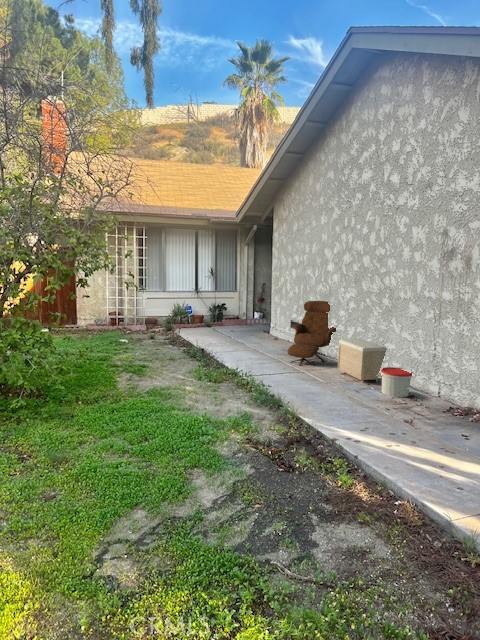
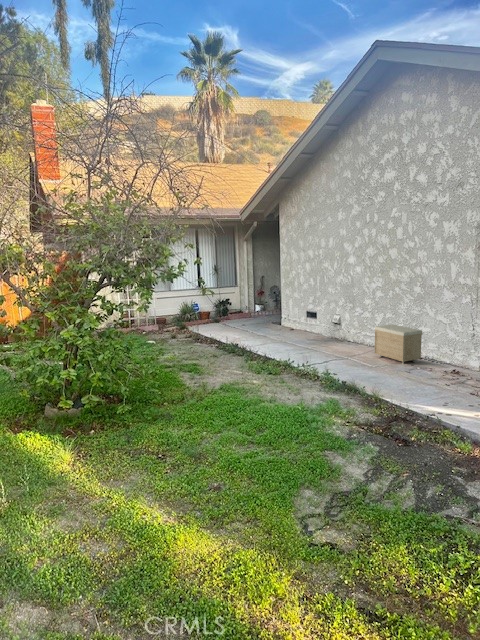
lounge chair: present [288,301,336,366] -> none [321,292,364,354]
bucket: present [380,367,412,397] -> none [424,348,453,374]

